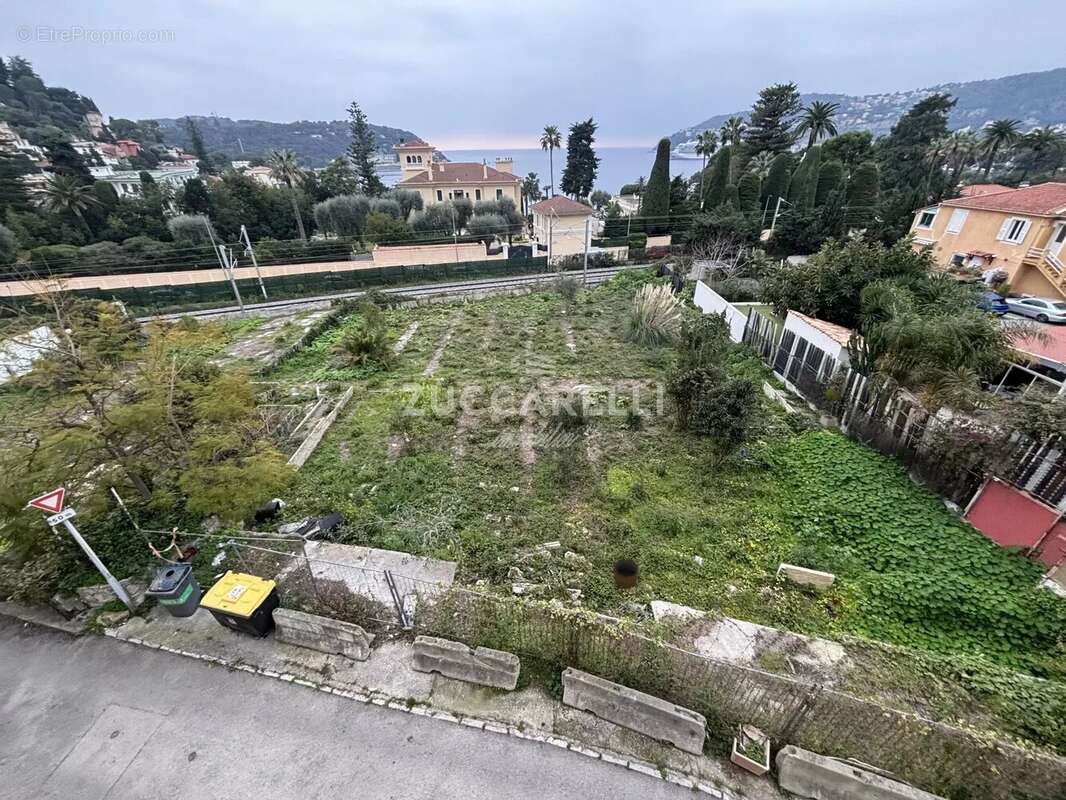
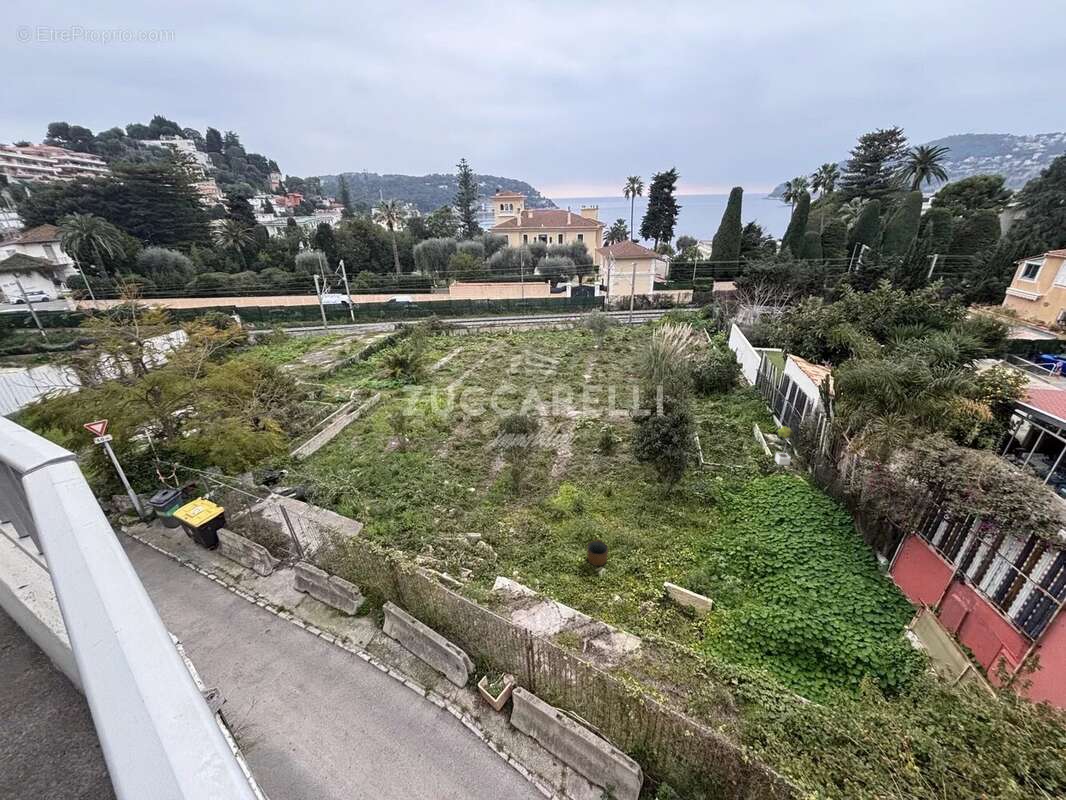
bucket: present [614,558,638,588] -> present [587,538,608,566]

